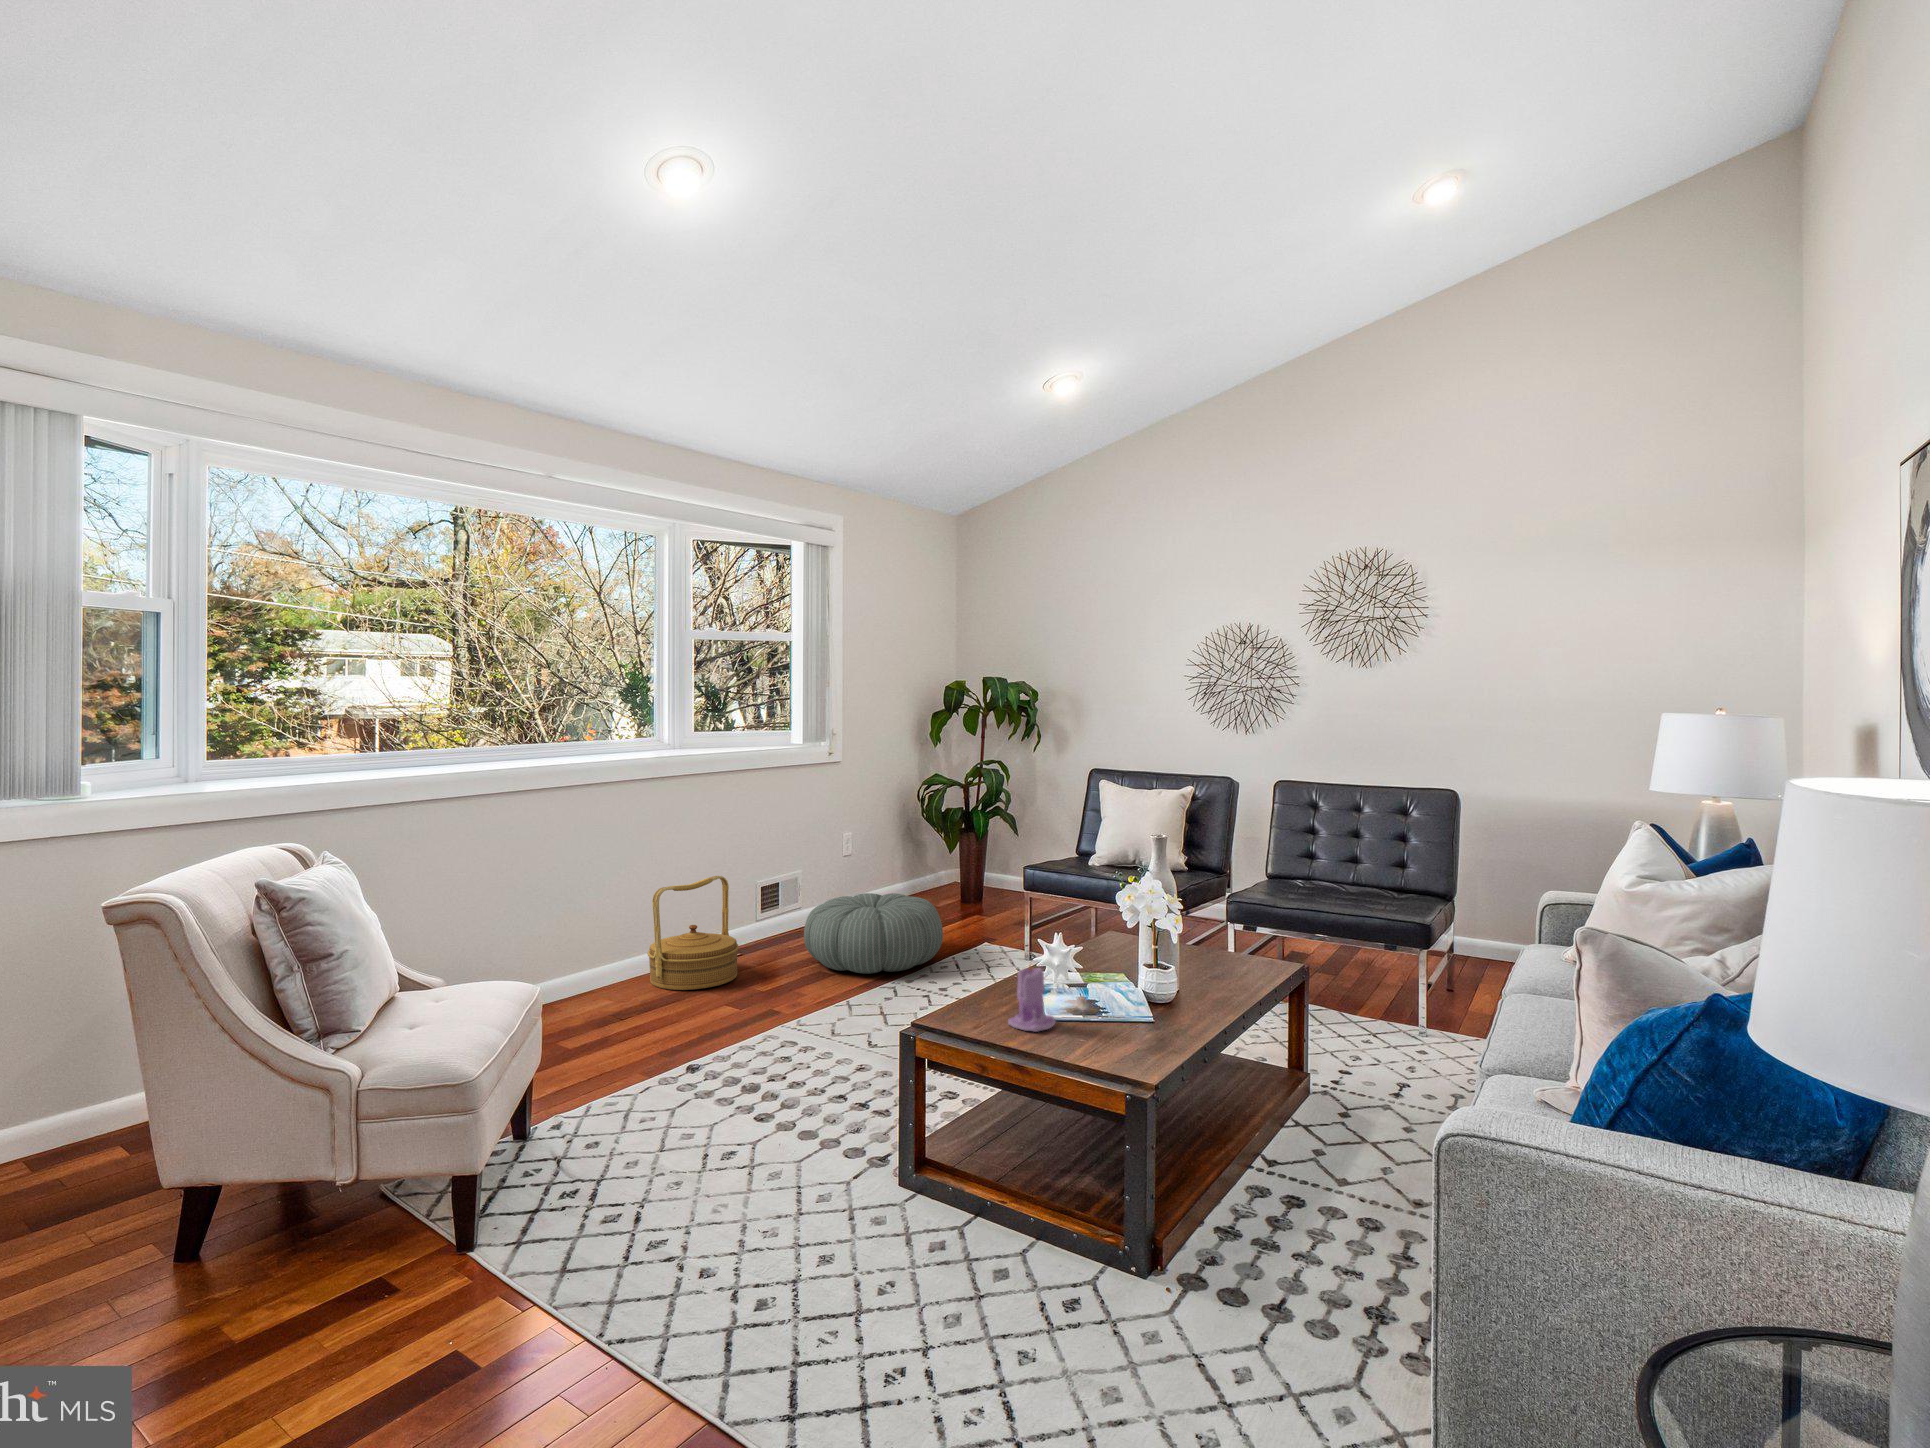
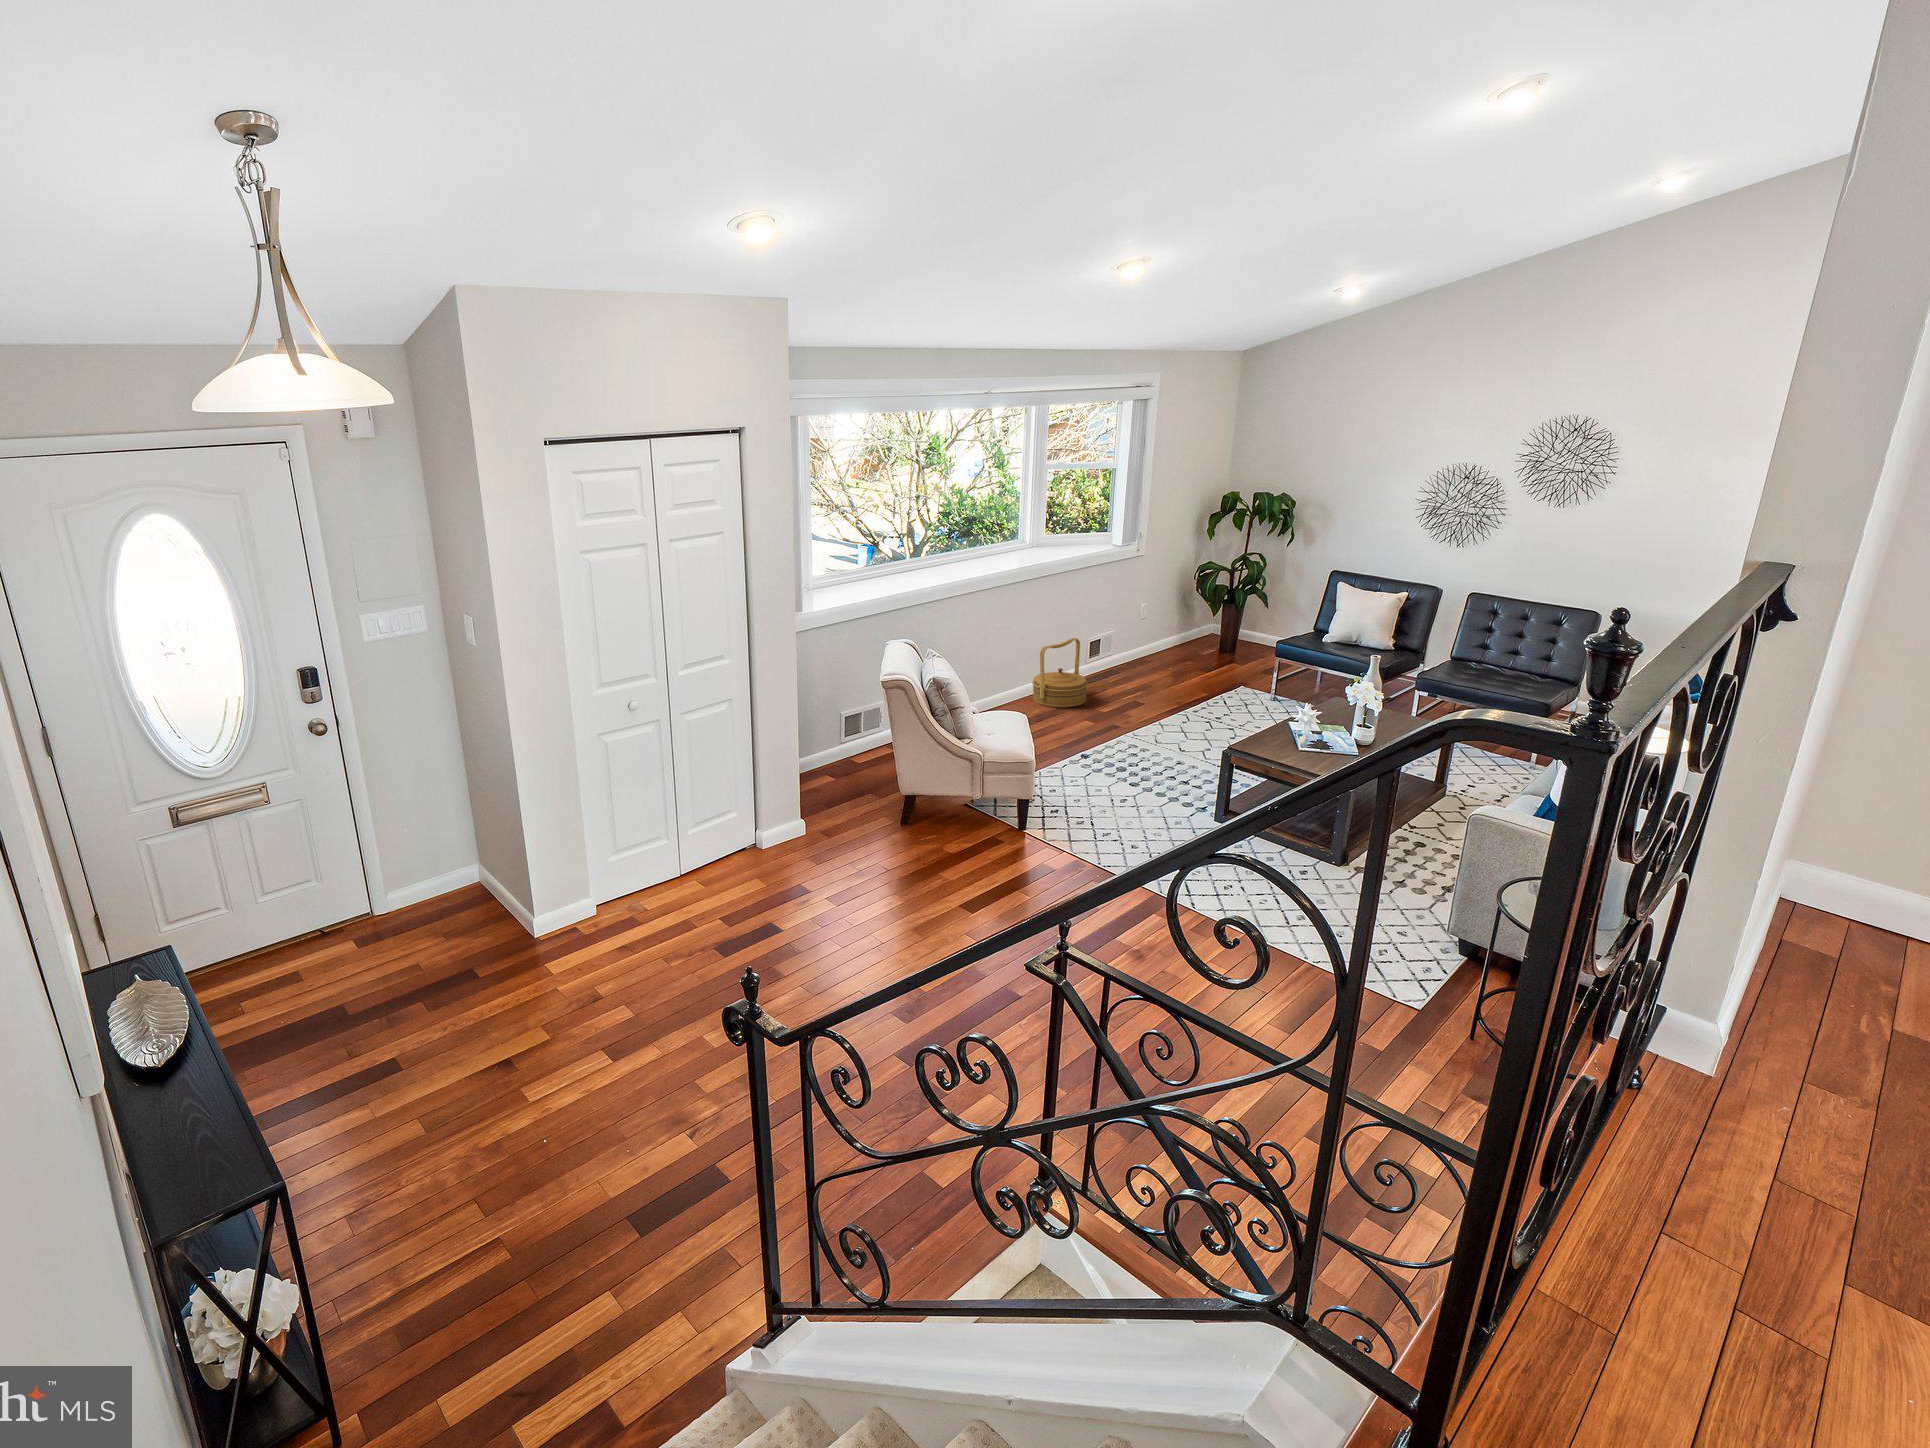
pouf: present [804,893,943,974] -> none [1126,651,1218,704]
candle: present [1008,965,1056,1032] -> none [1279,721,1305,756]

